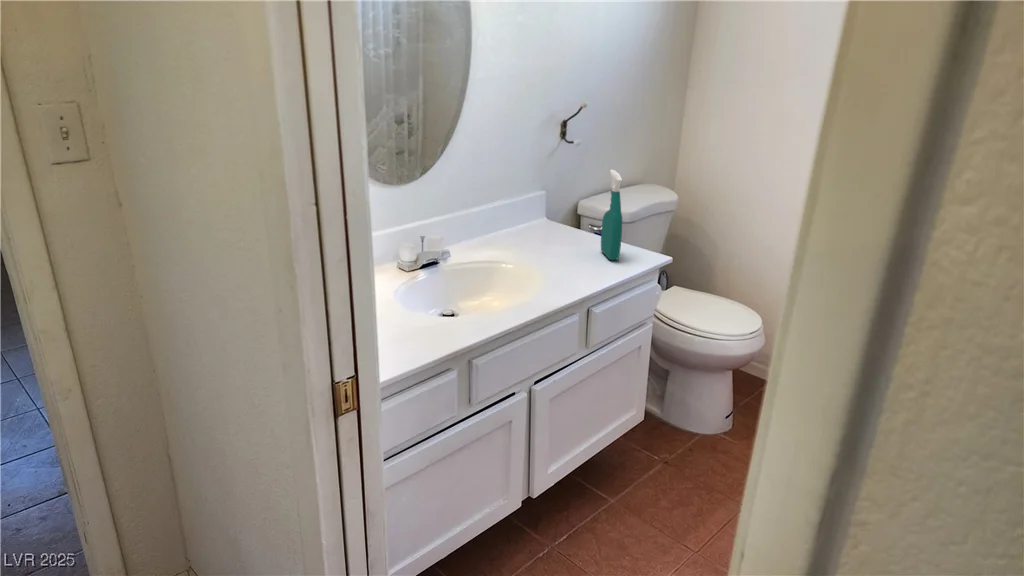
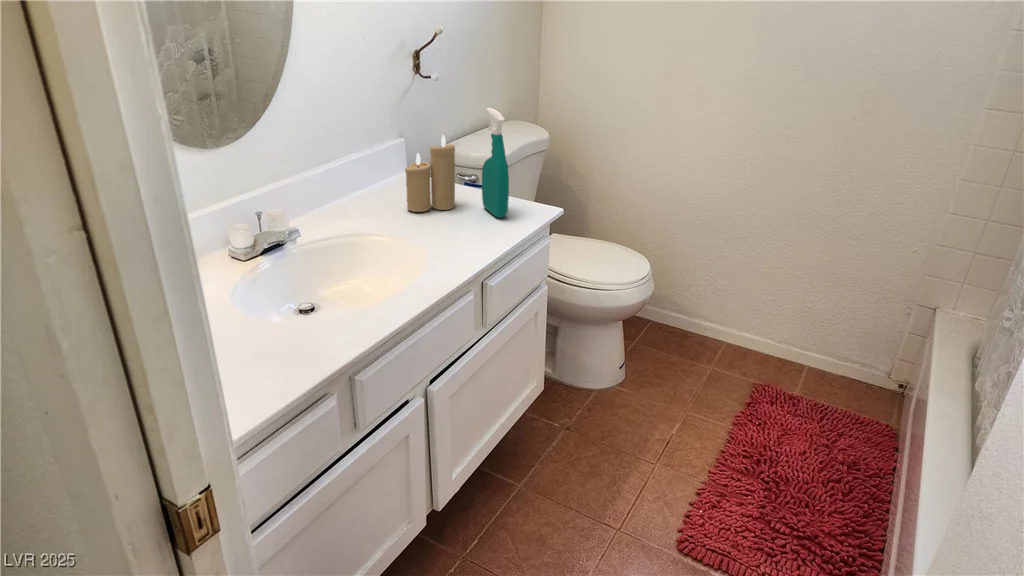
candle: none [538,189,582,250] -> present [405,135,455,212]

